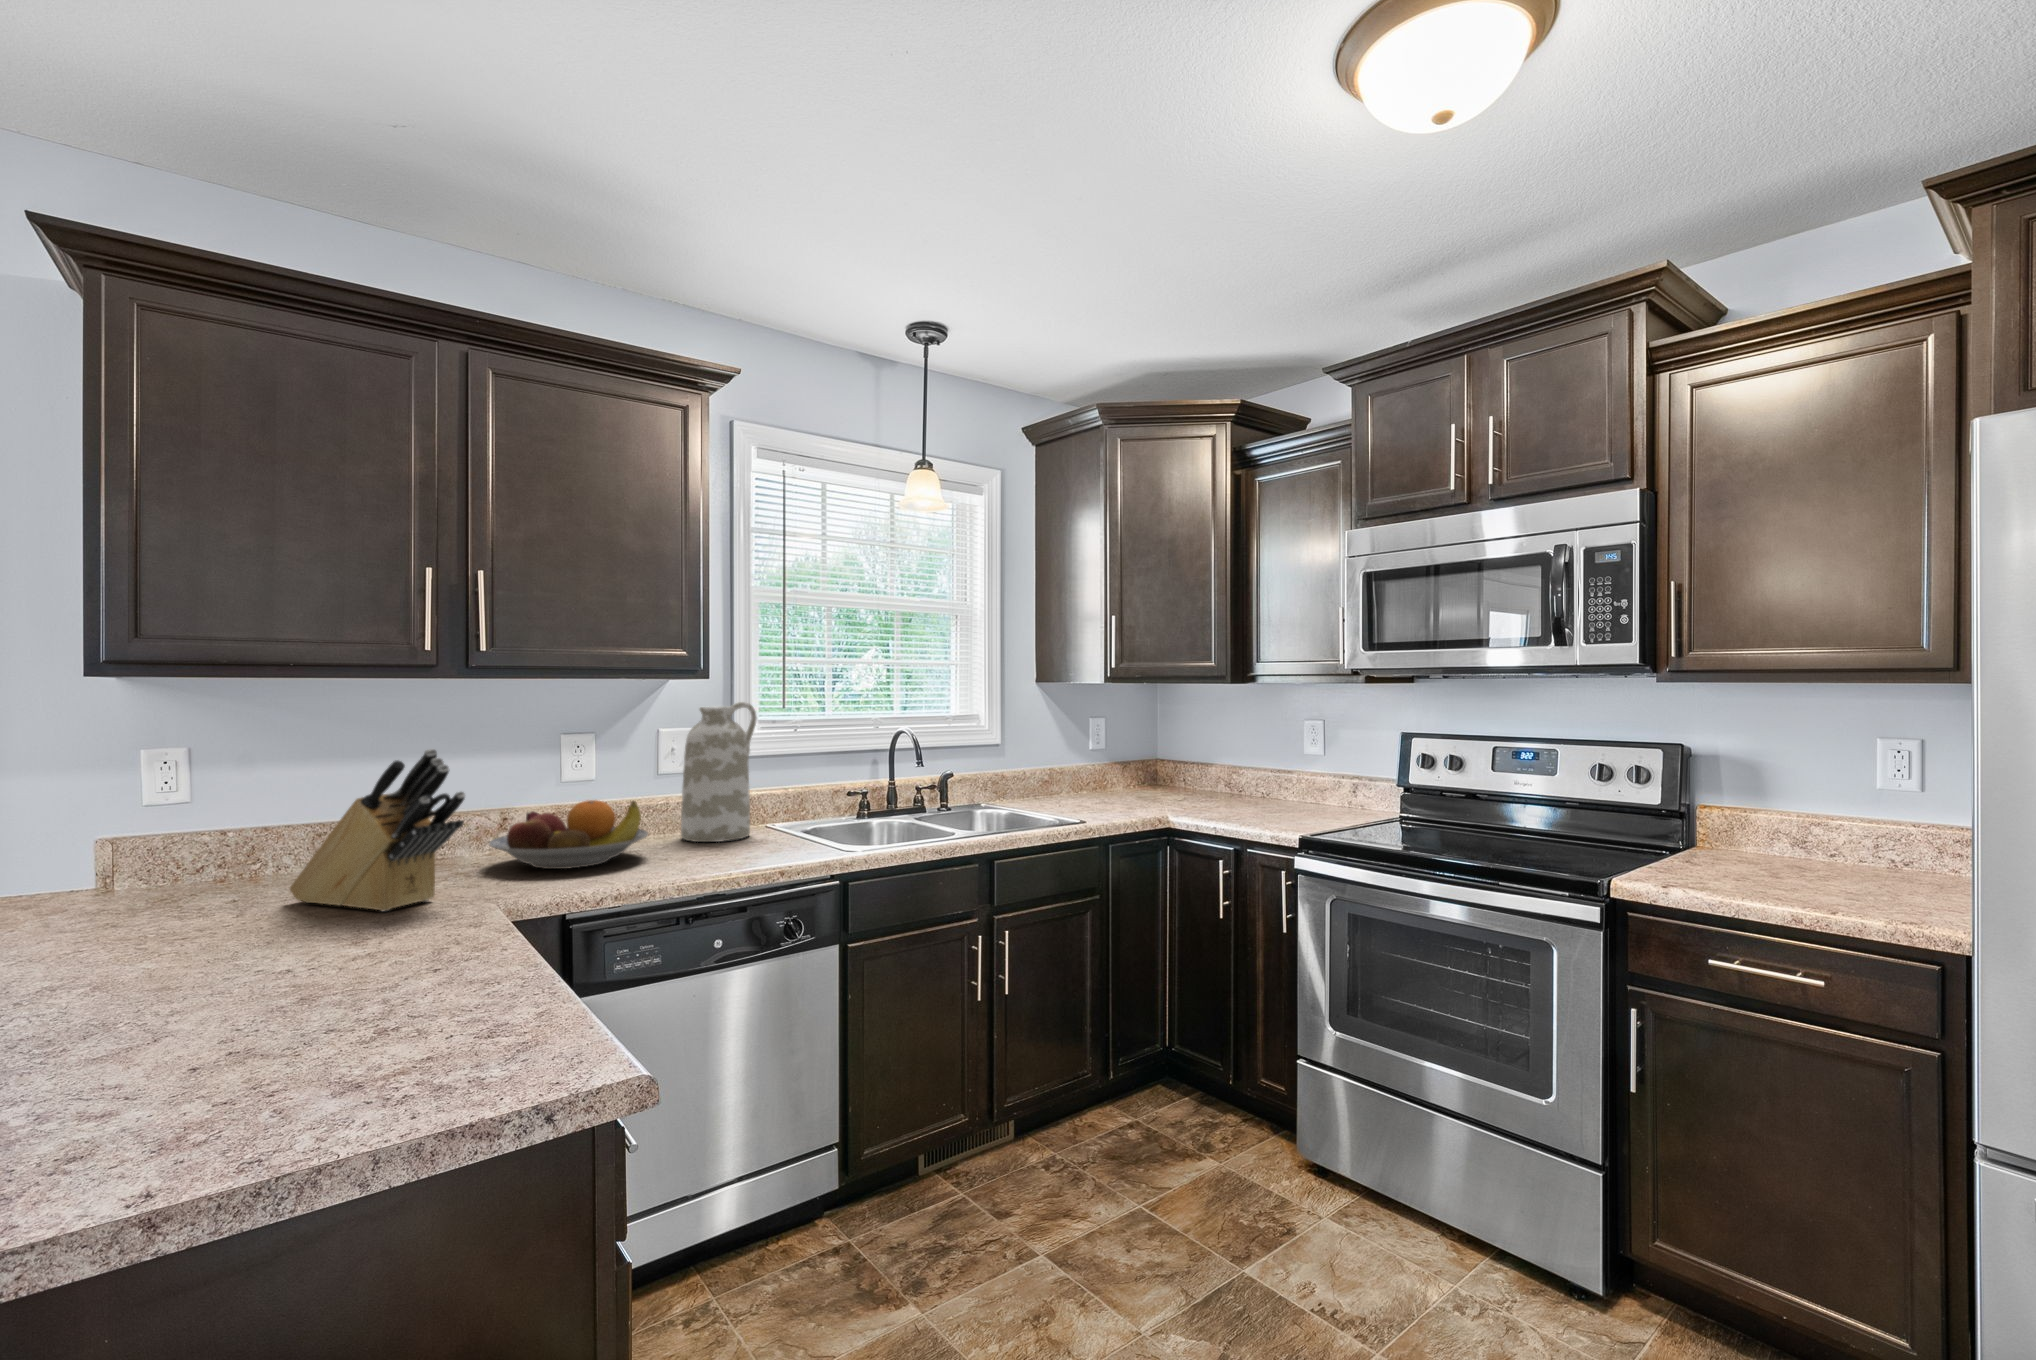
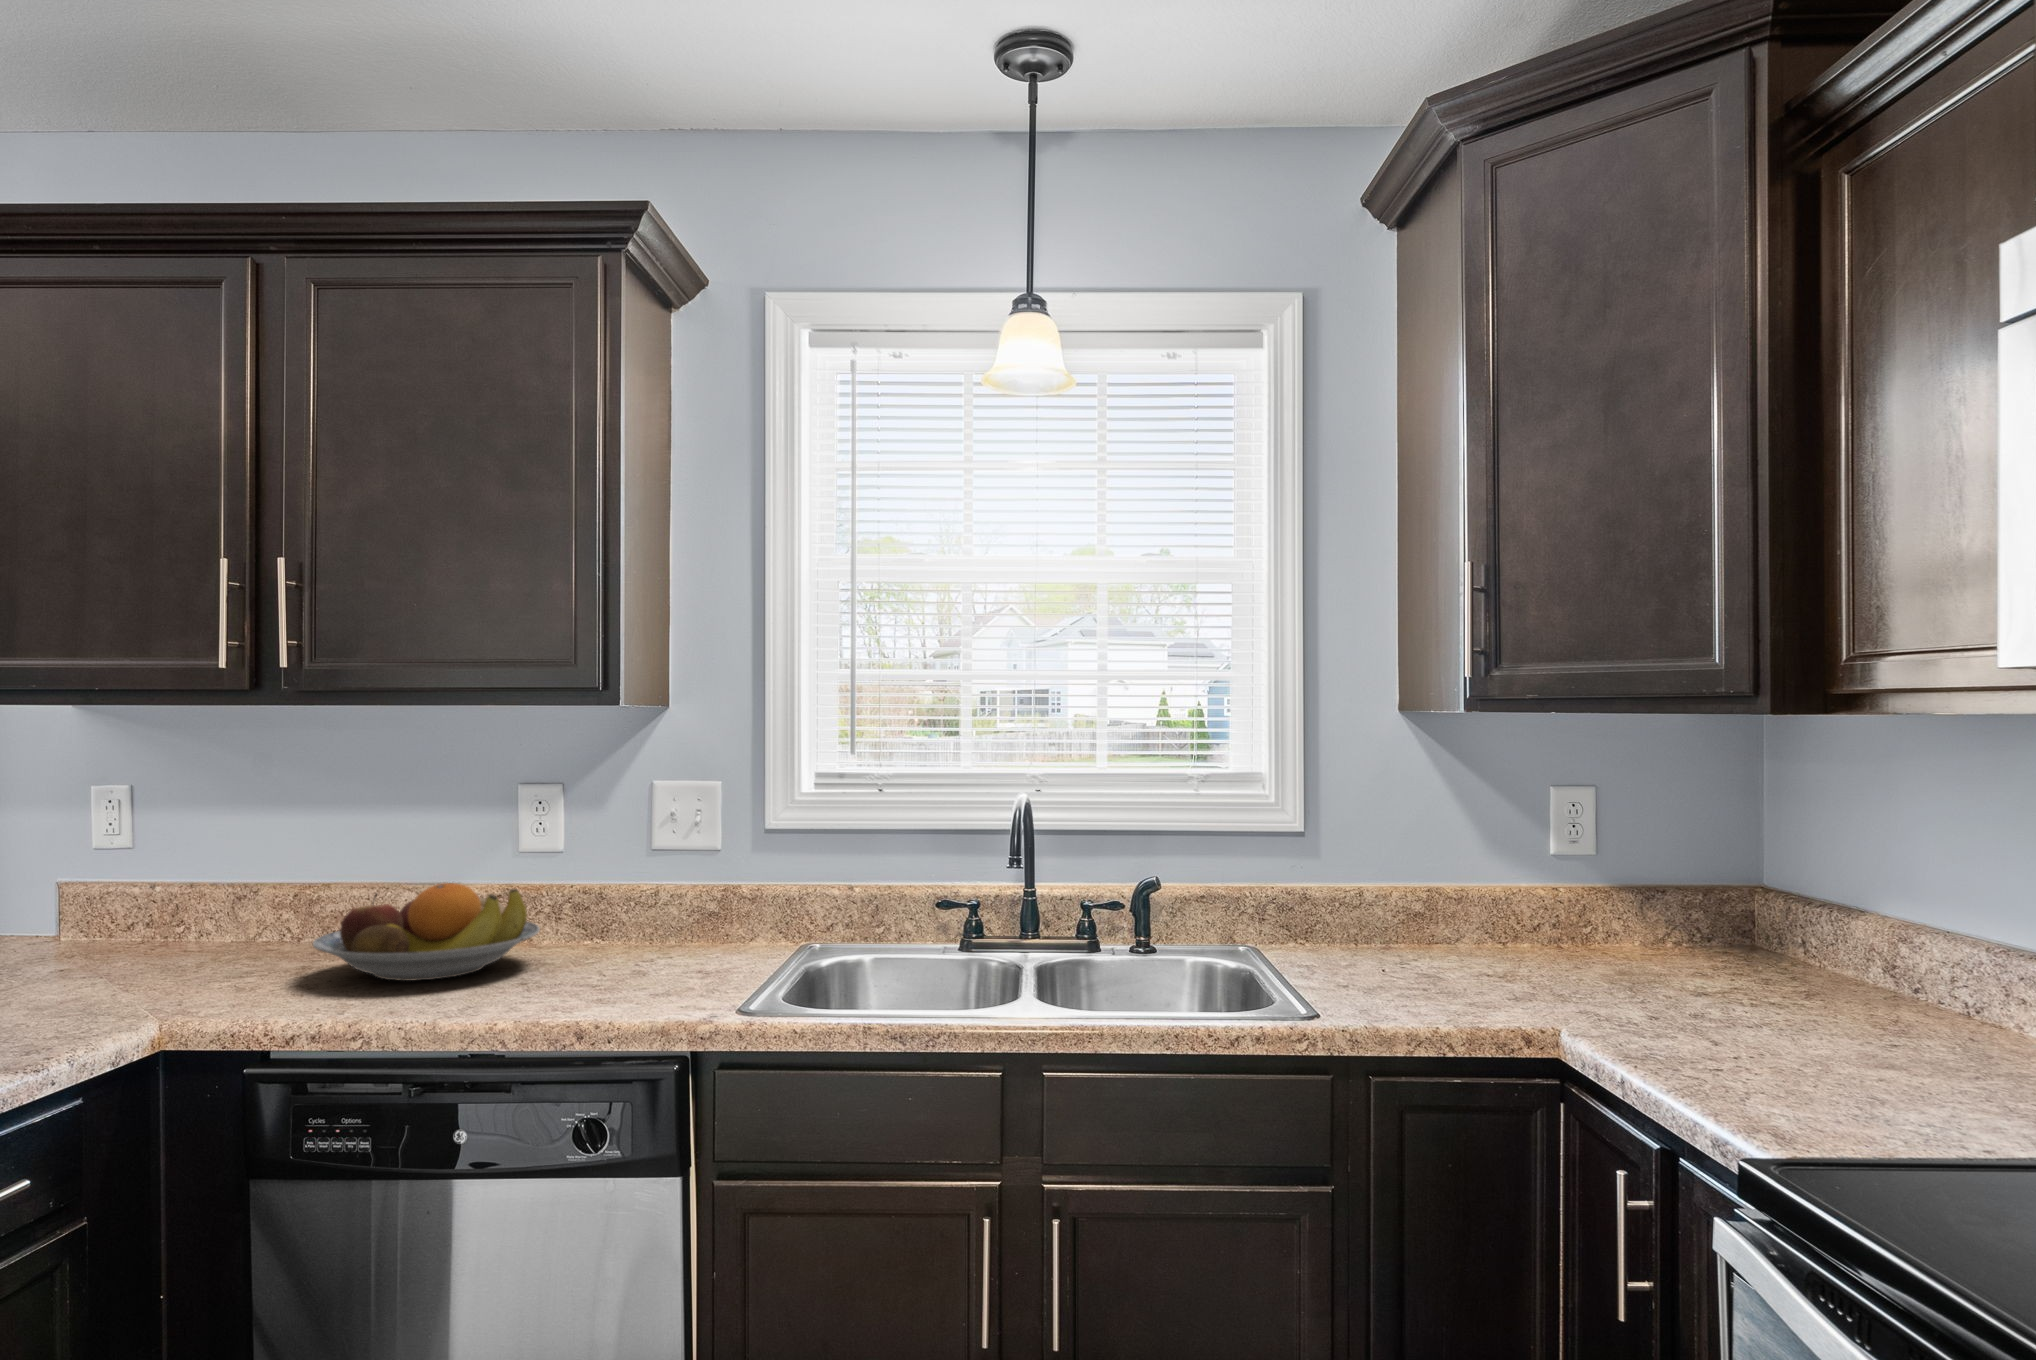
vase: present [681,702,757,842] -> none [642,743,749,964]
knife block: present [290,749,465,911] -> none [46,801,148,1011]

